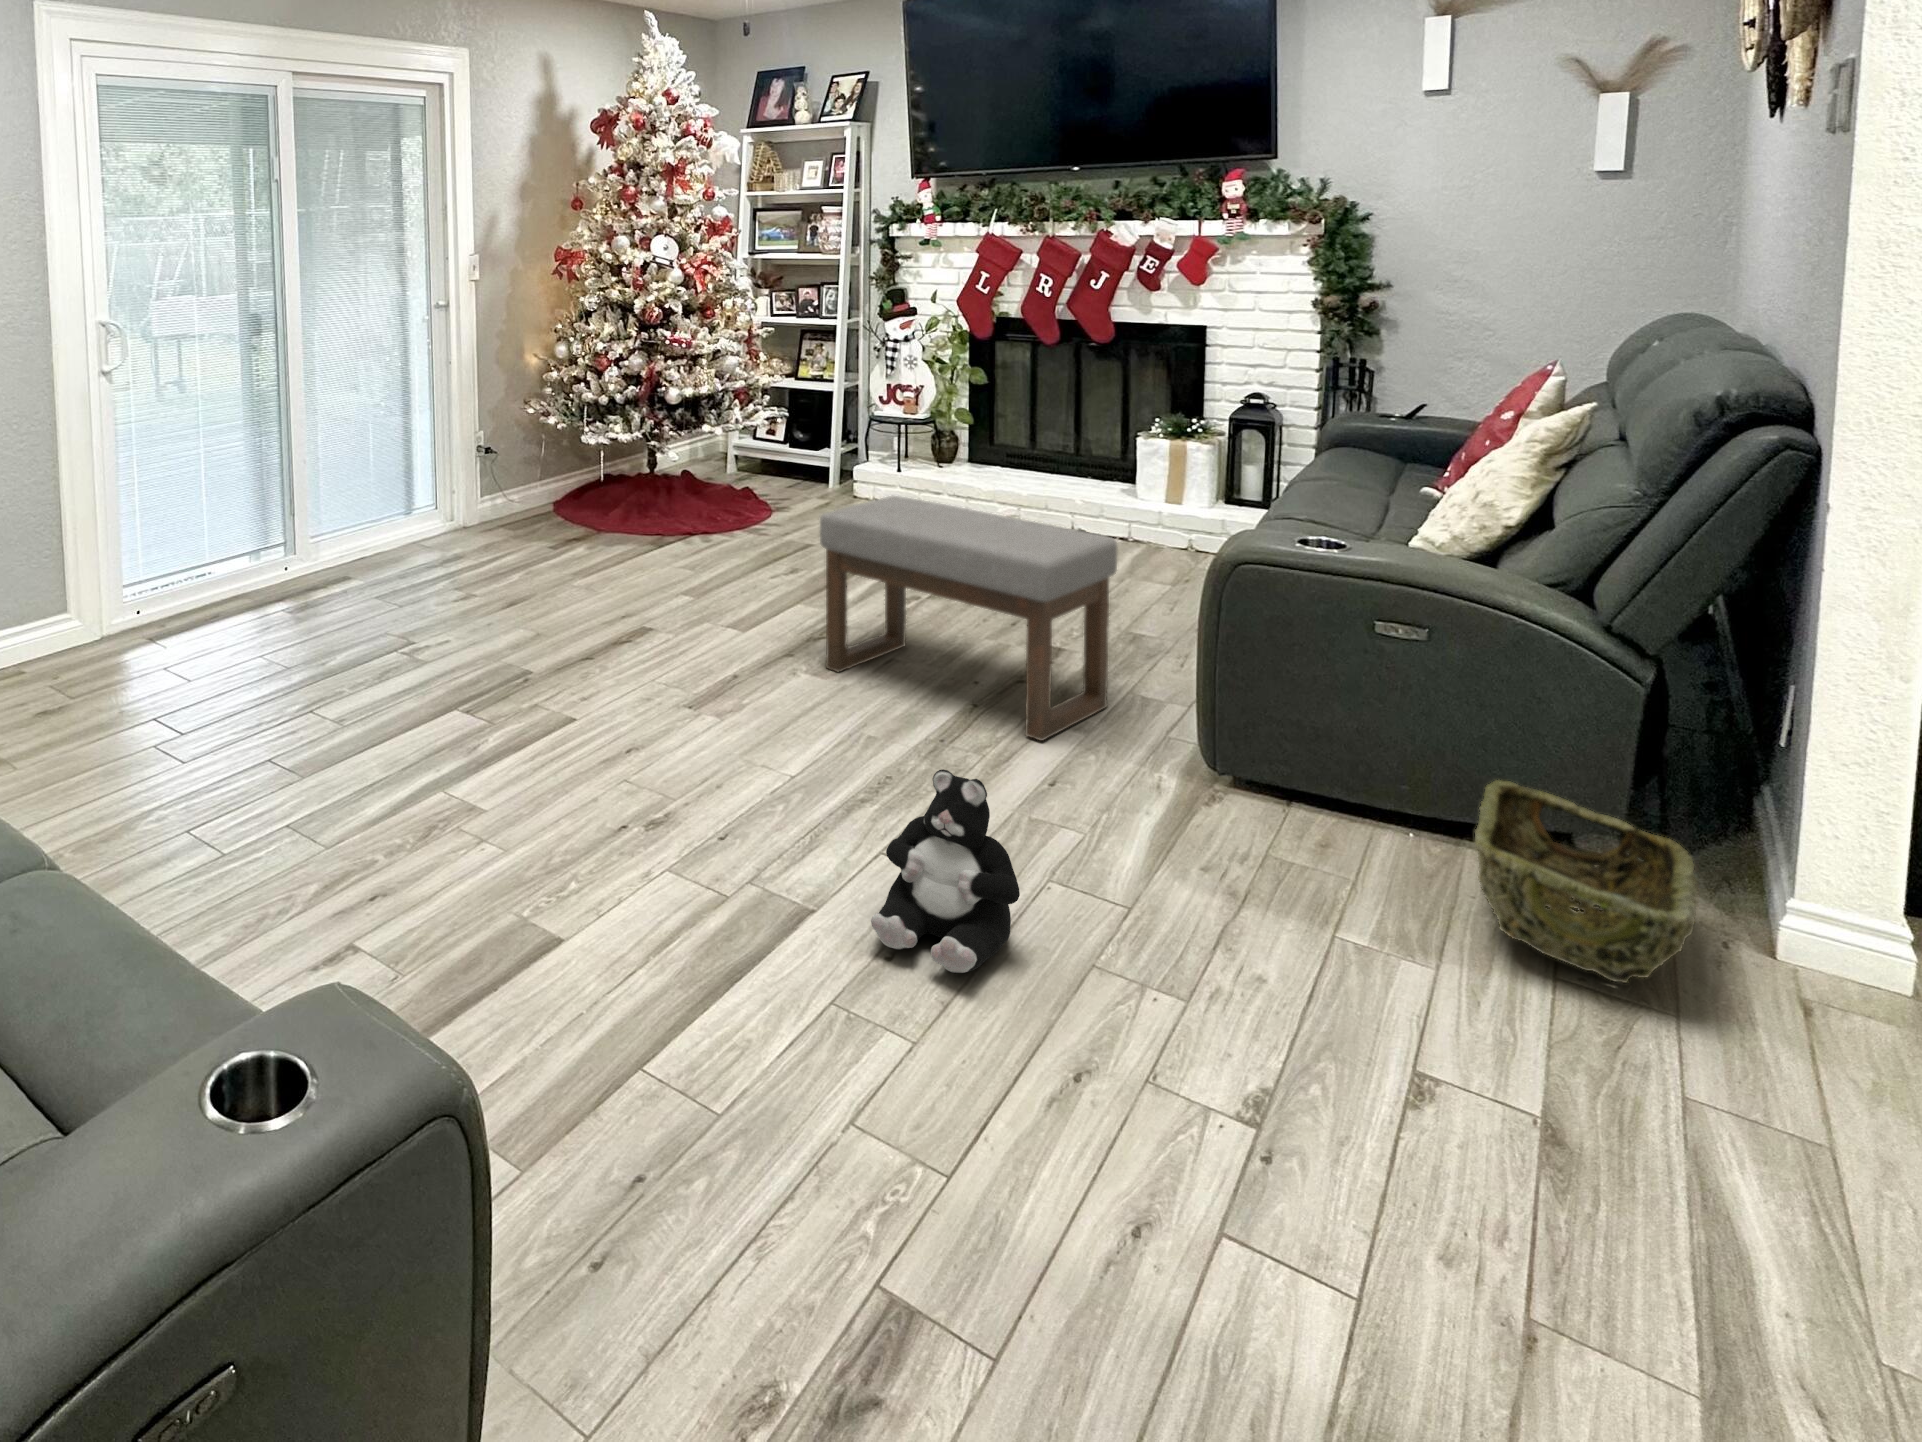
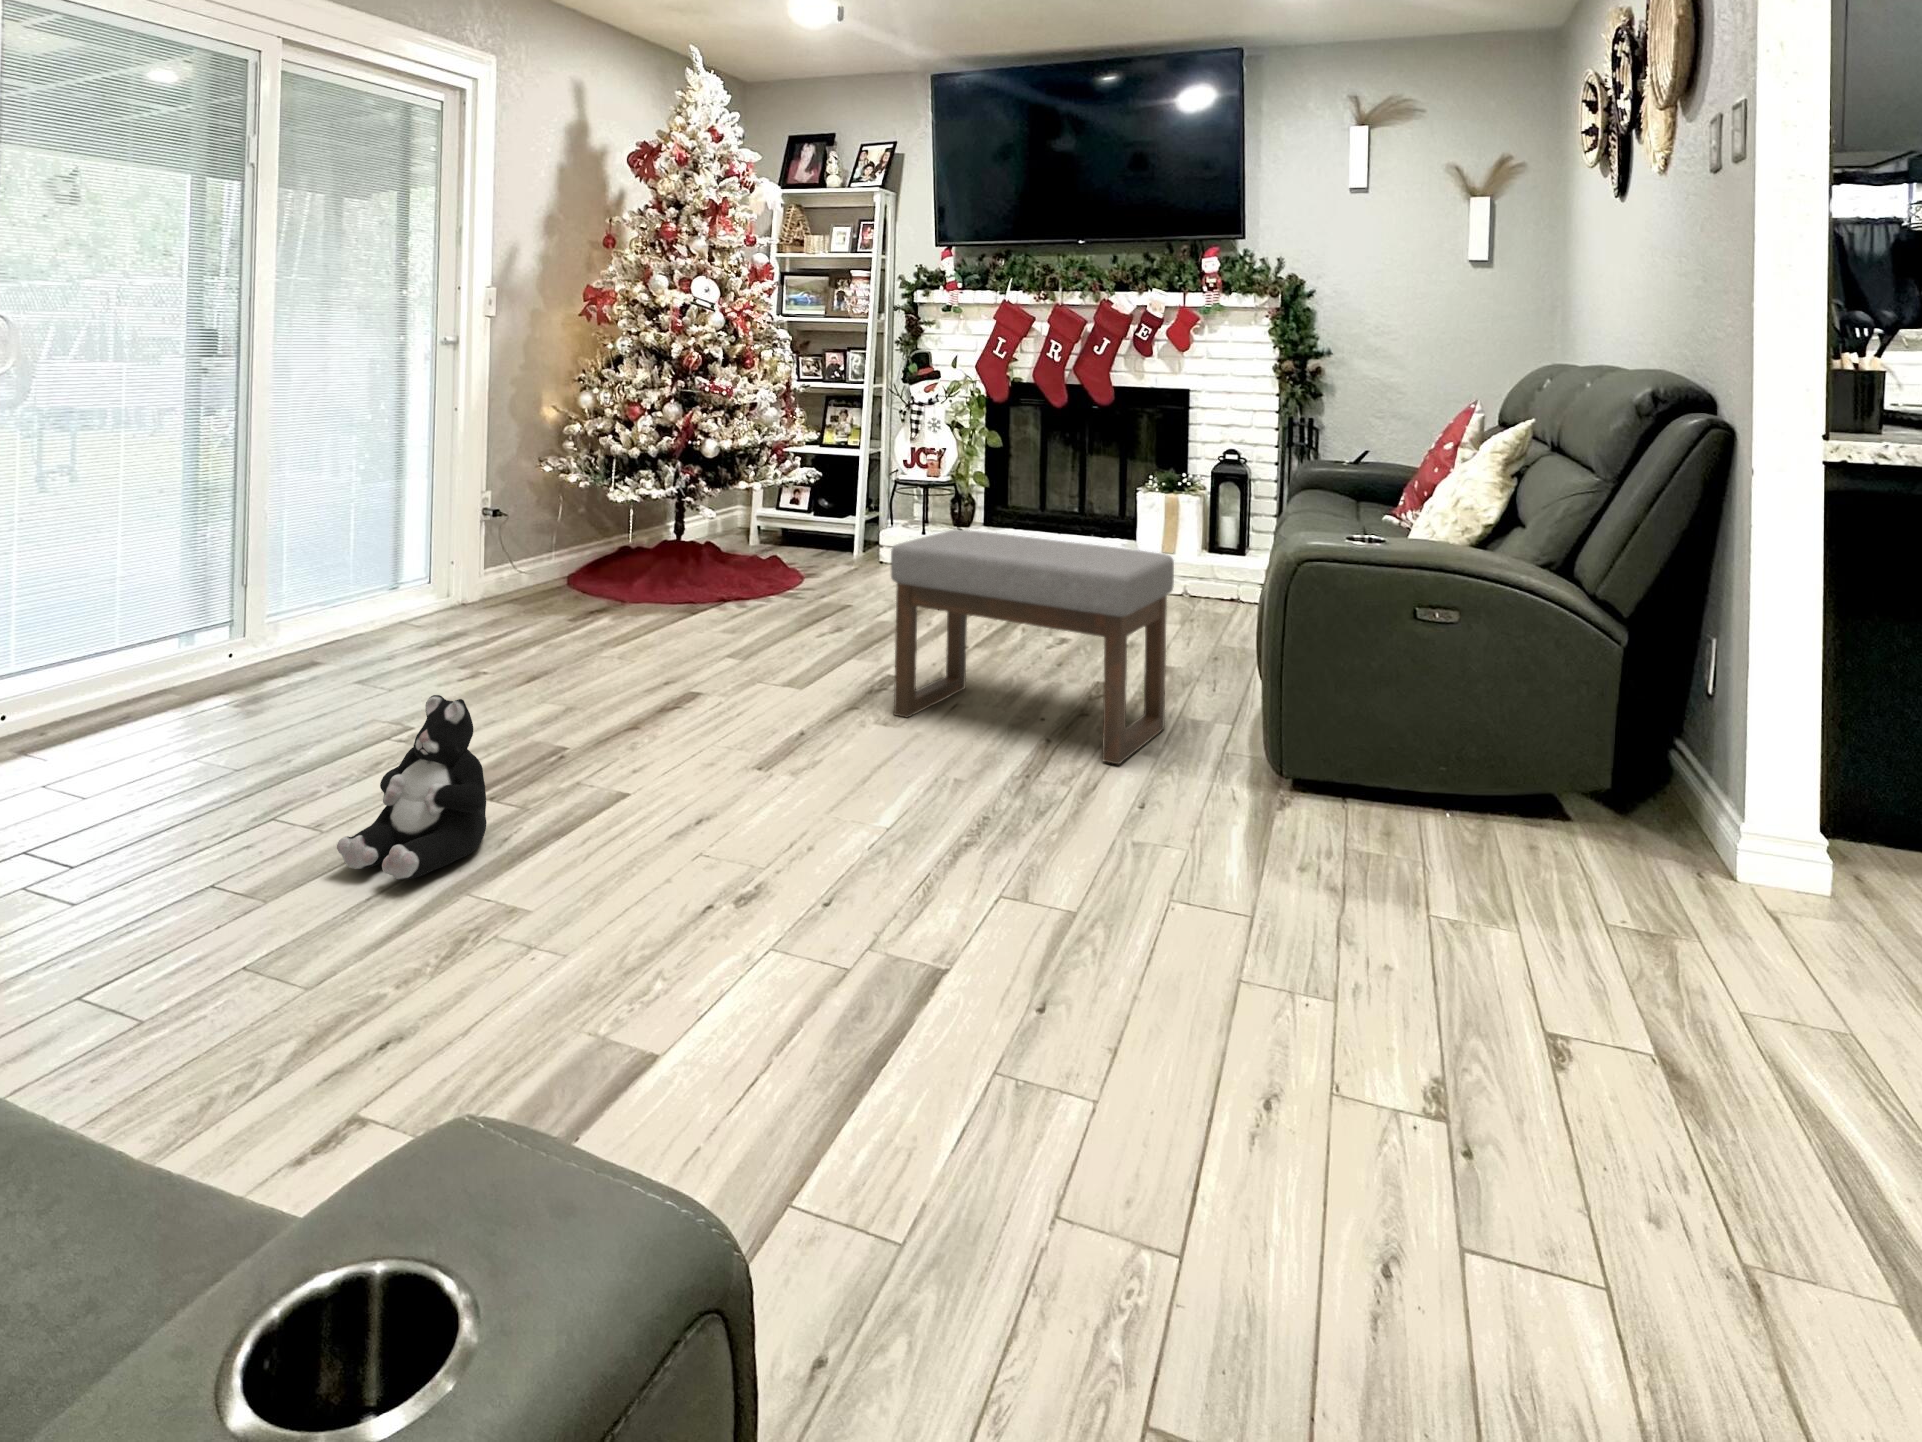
plush toy: present [871,770,1020,973] -> present [337,695,487,880]
woven basket: present [1475,780,1698,983] -> none [1515,748,1713,920]

